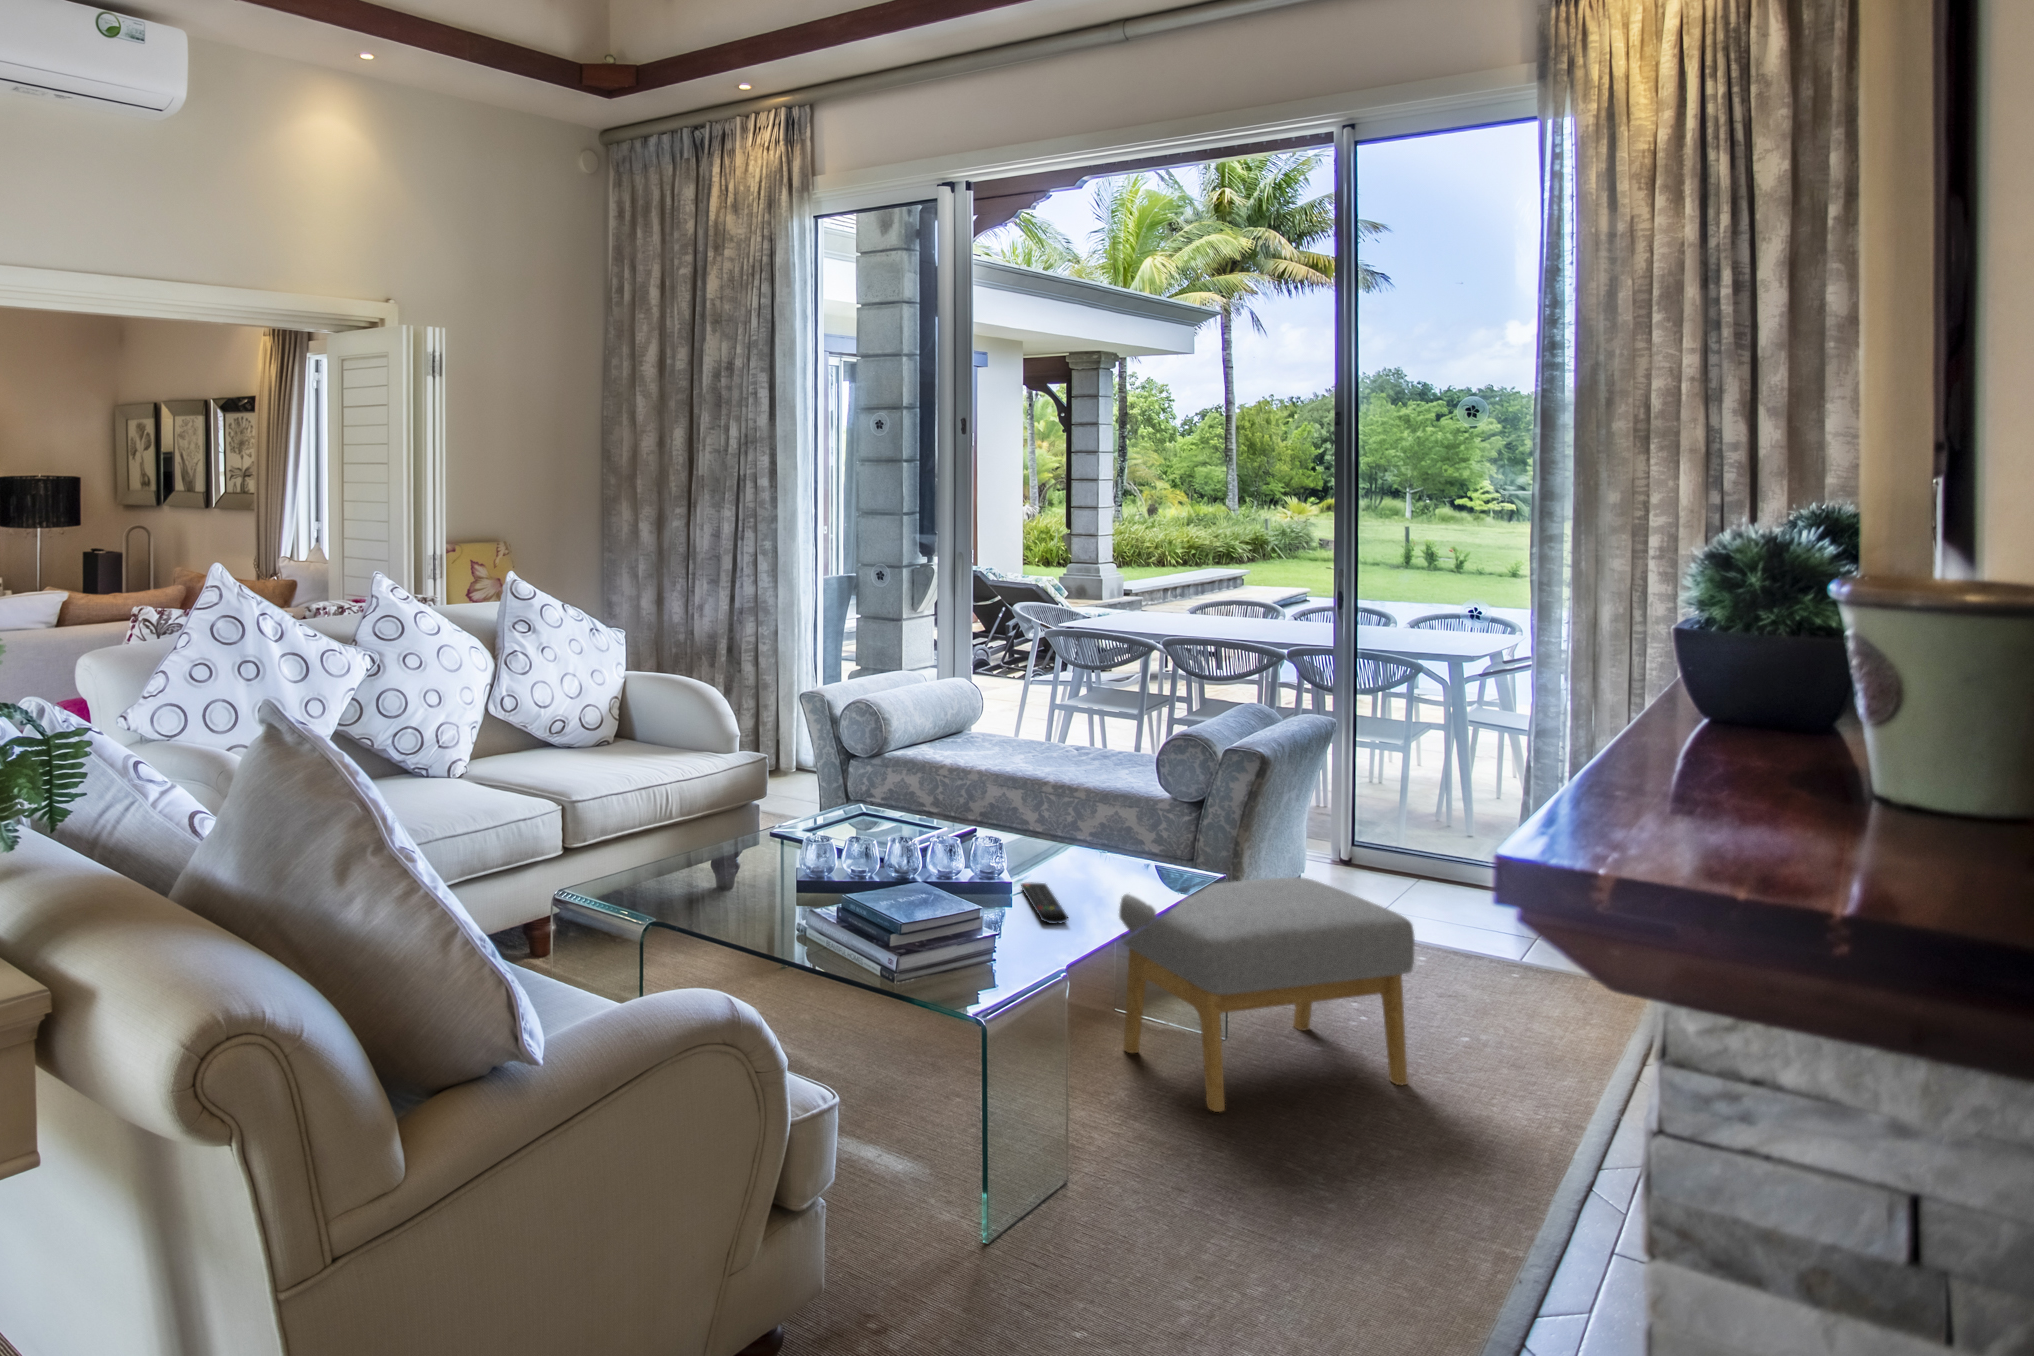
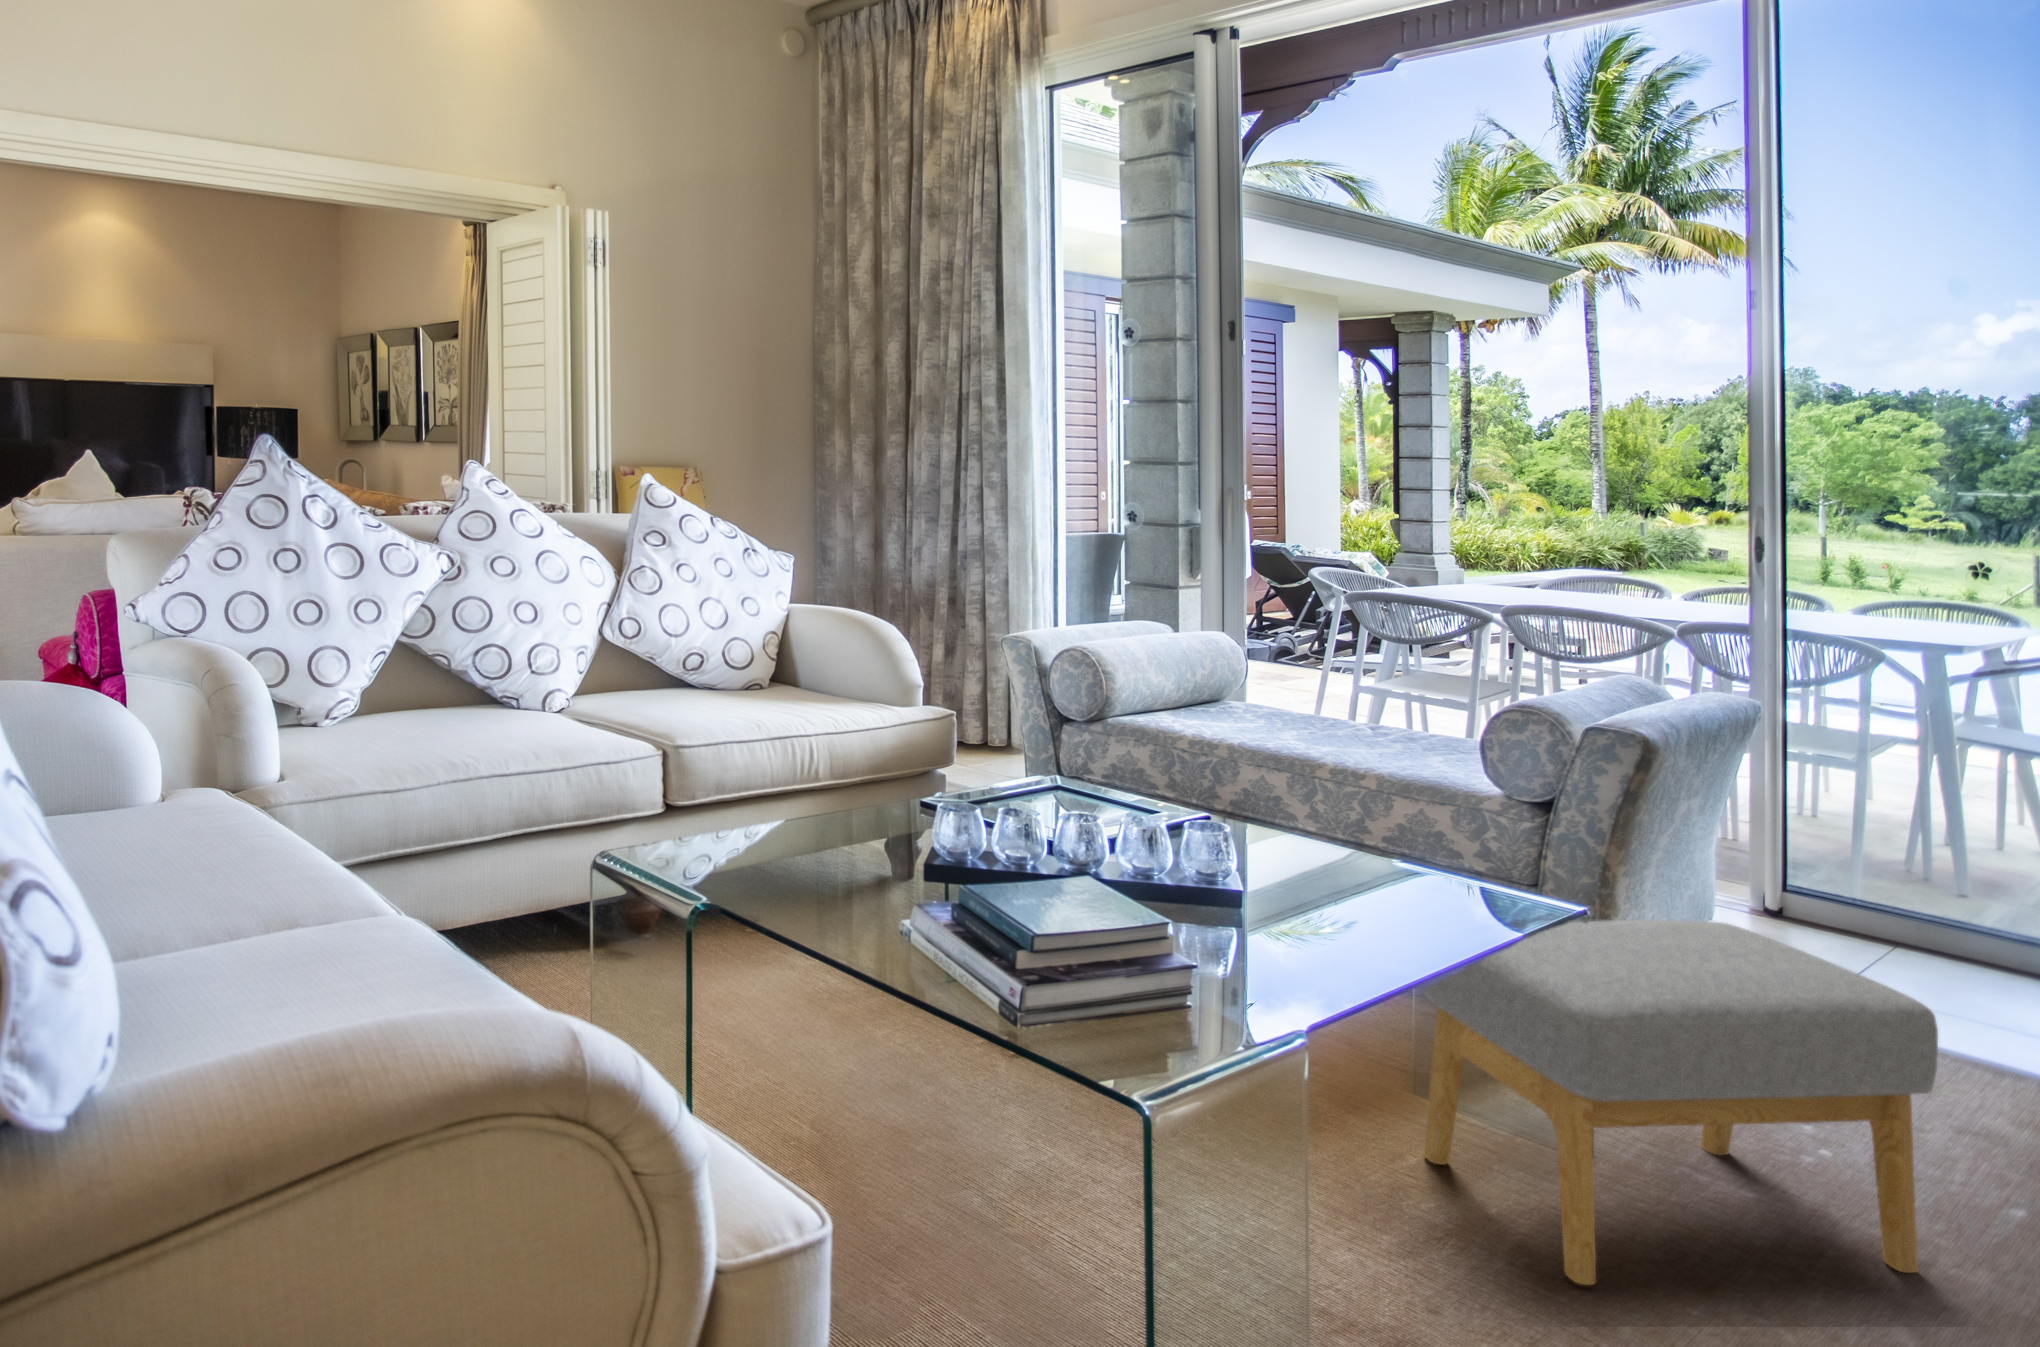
remote control: present [1021,882,1068,924] -> none [1268,897,1340,964]

